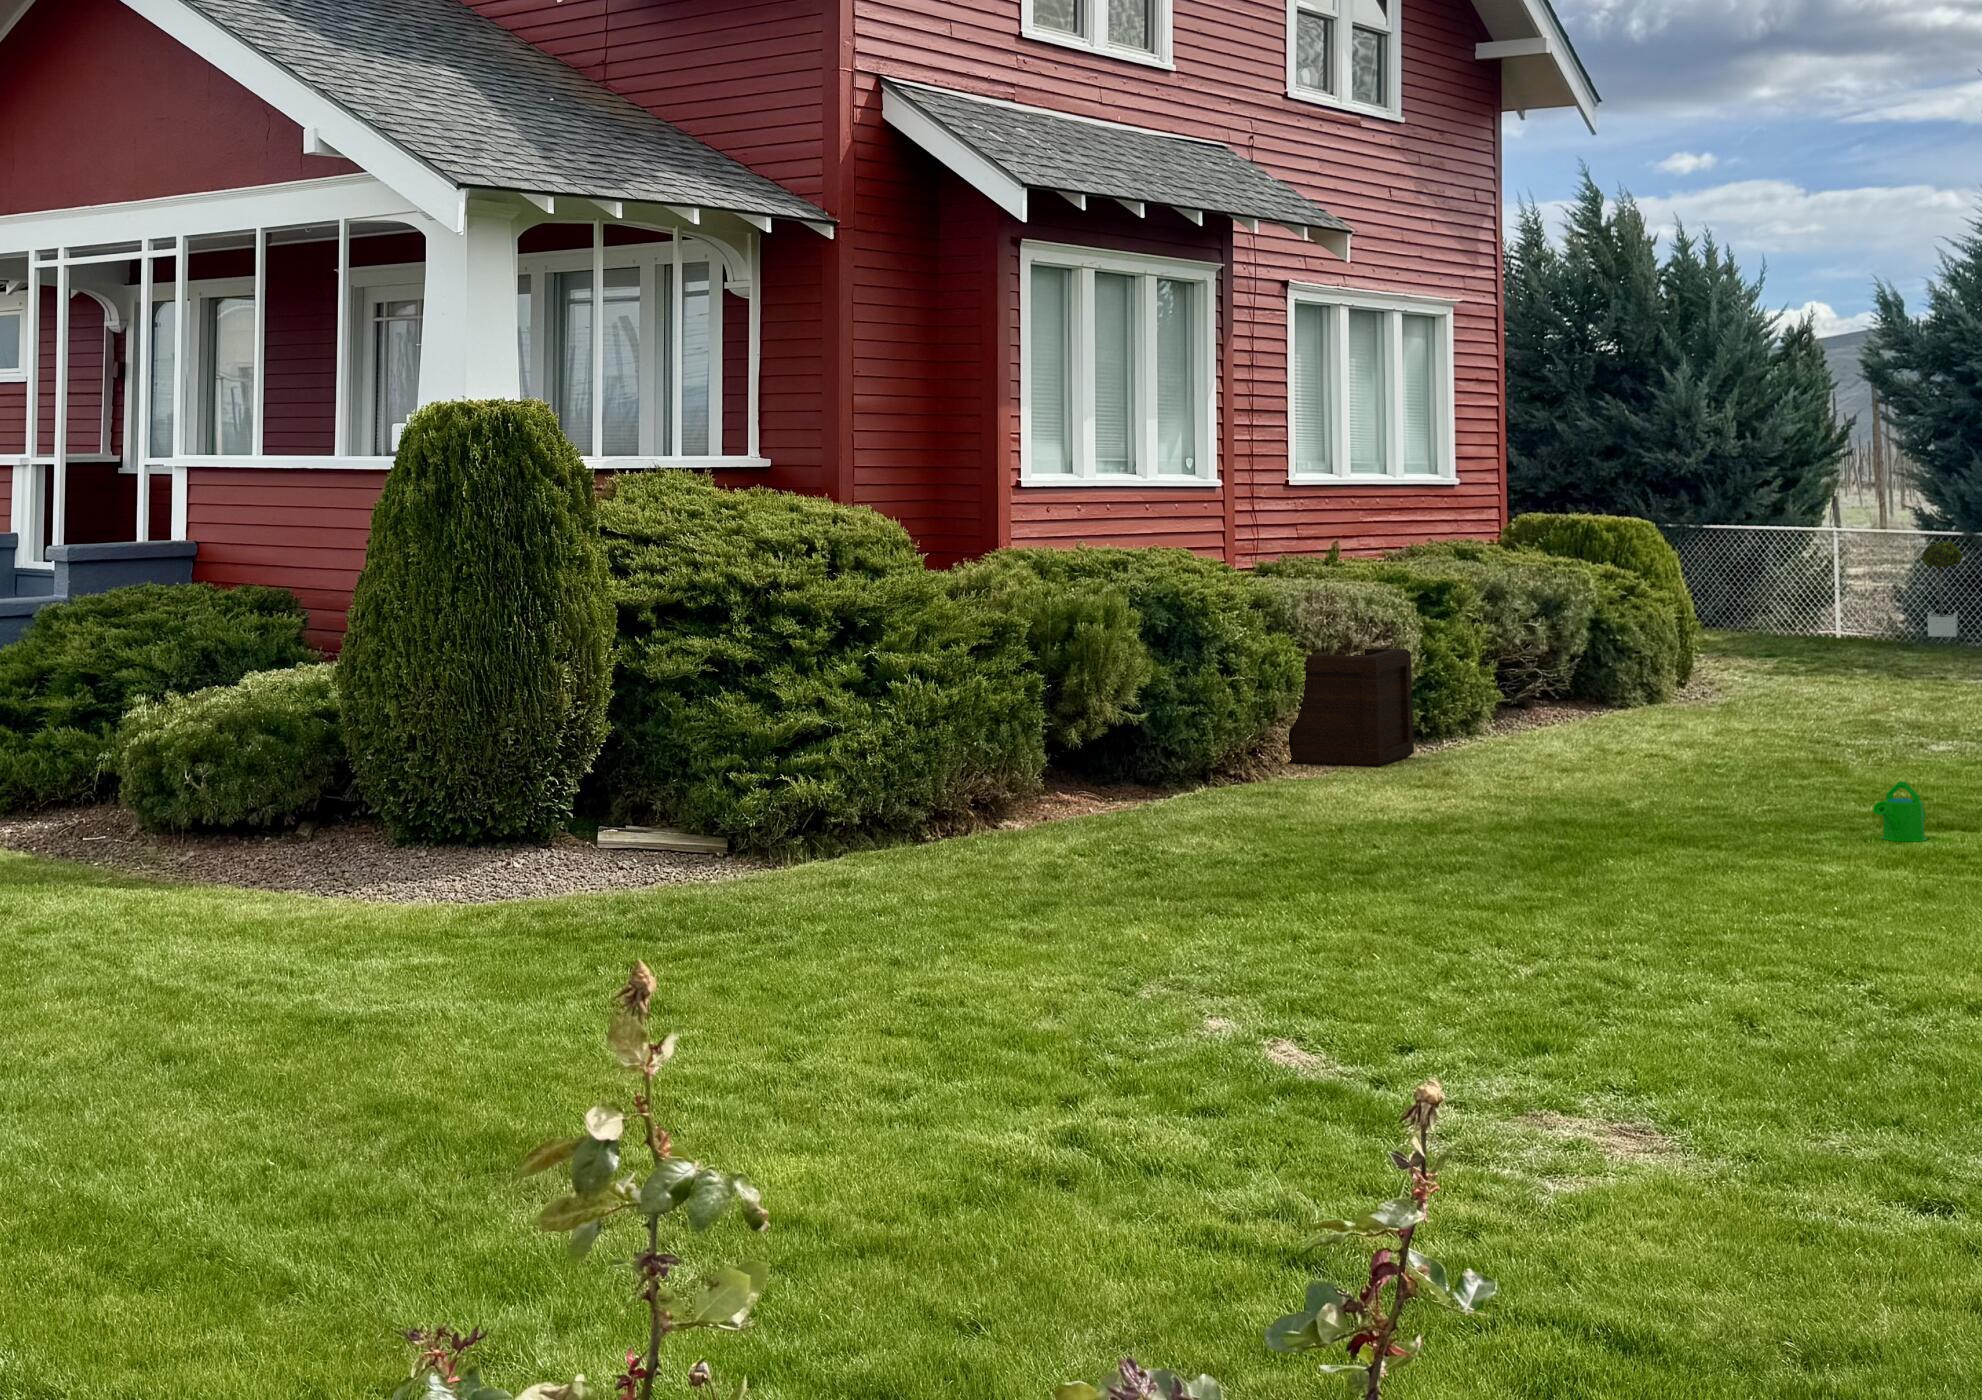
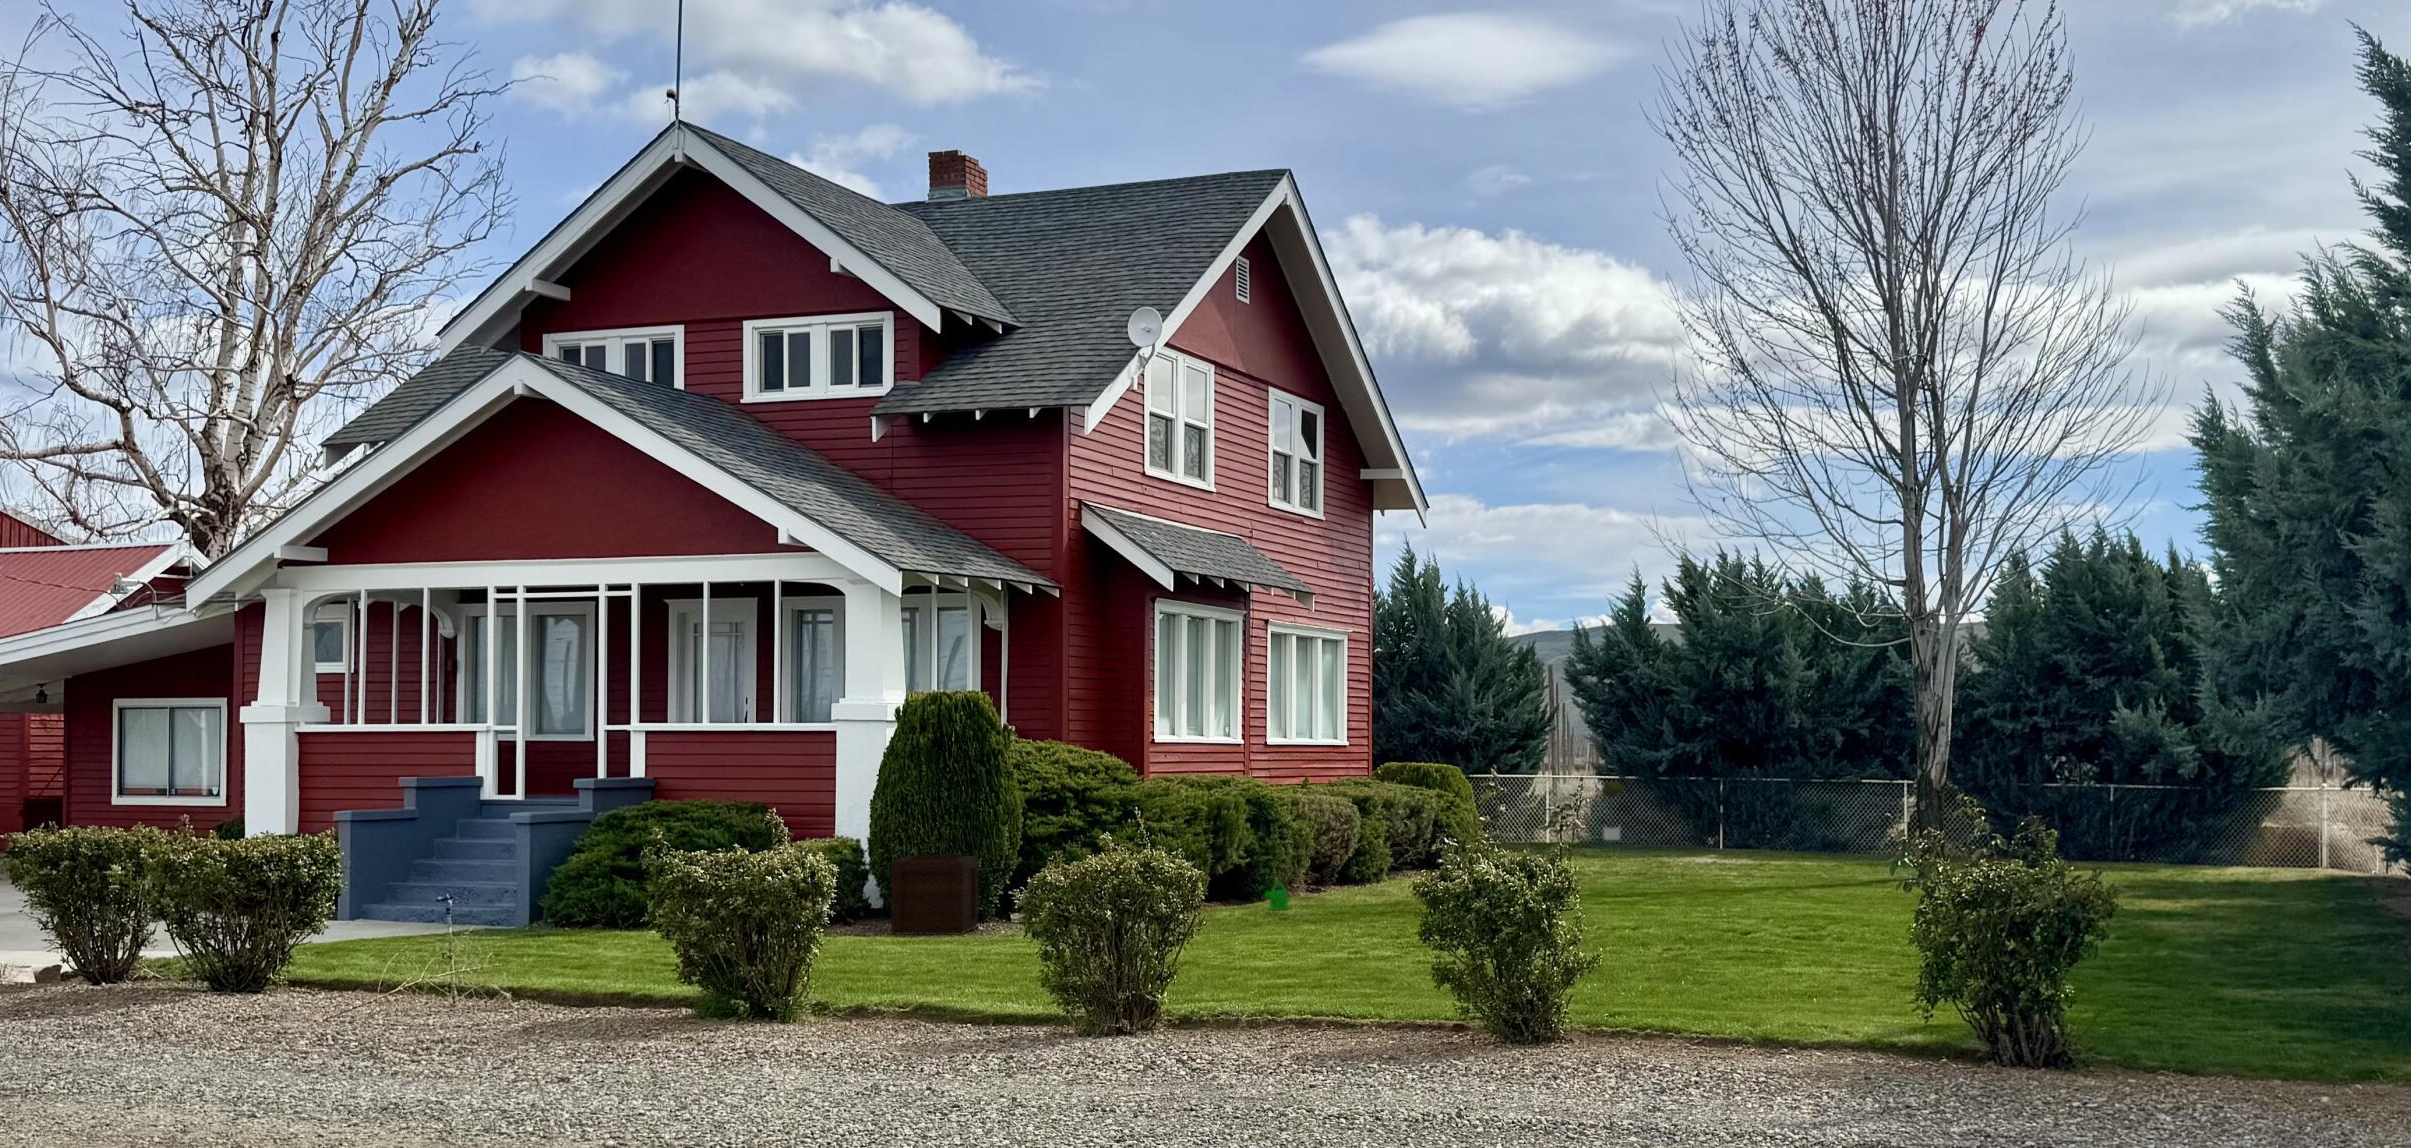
wooden crate: present [1288,648,1414,767] -> present [891,856,978,935]
watering can: present [1873,781,1928,842] -> present [1265,882,1289,910]

